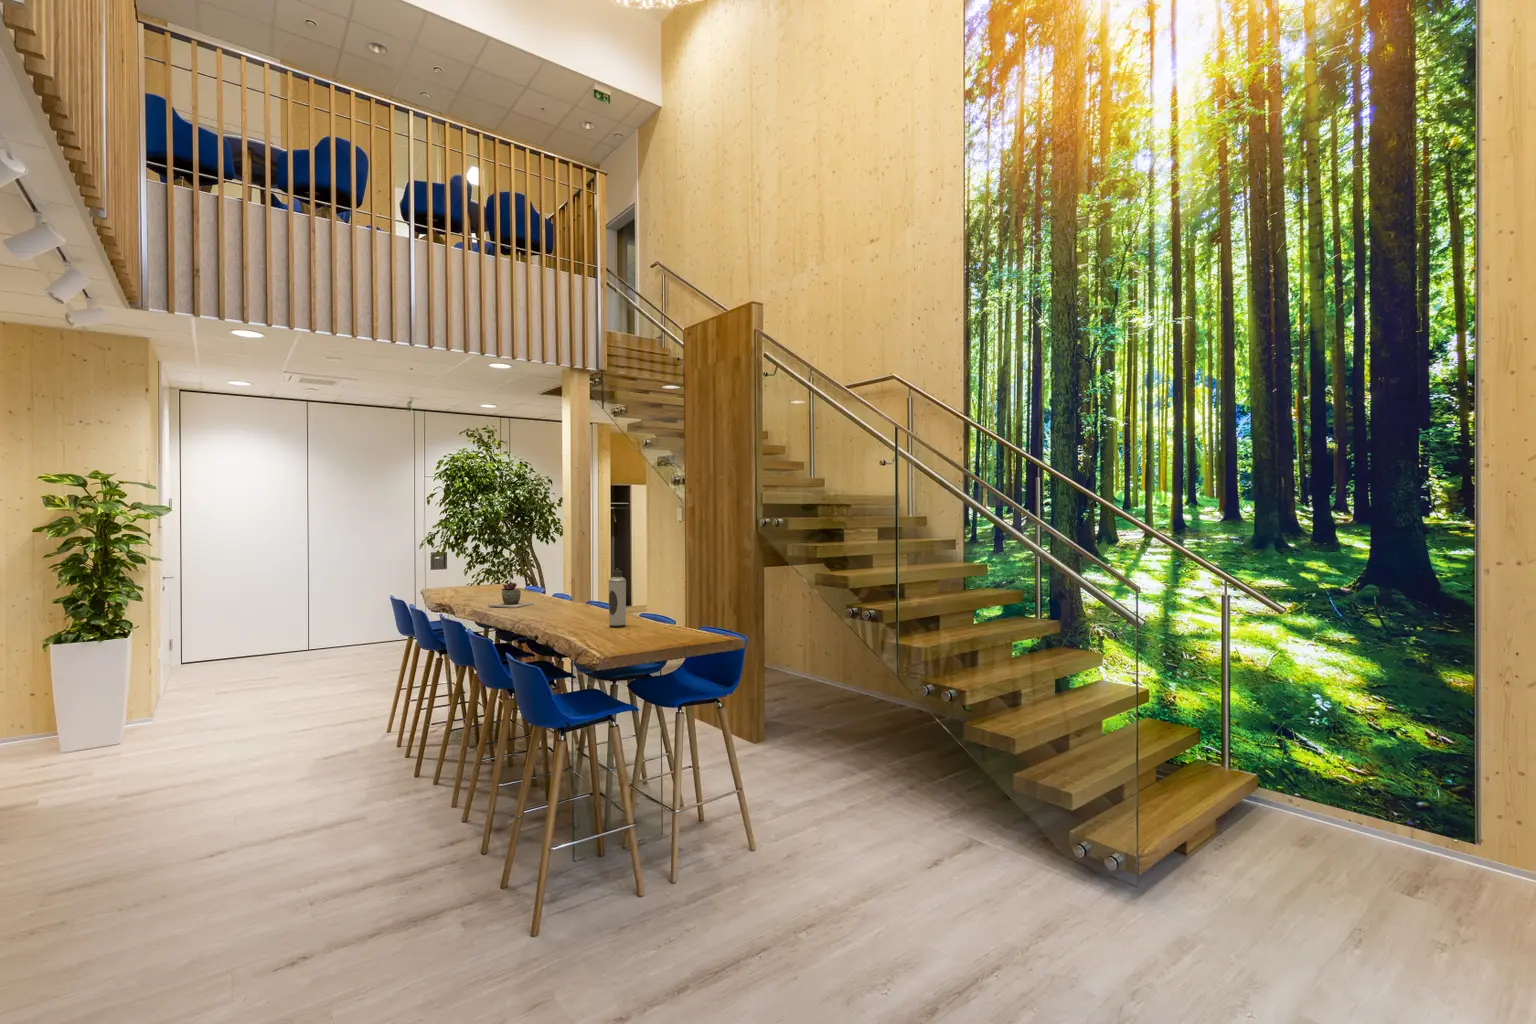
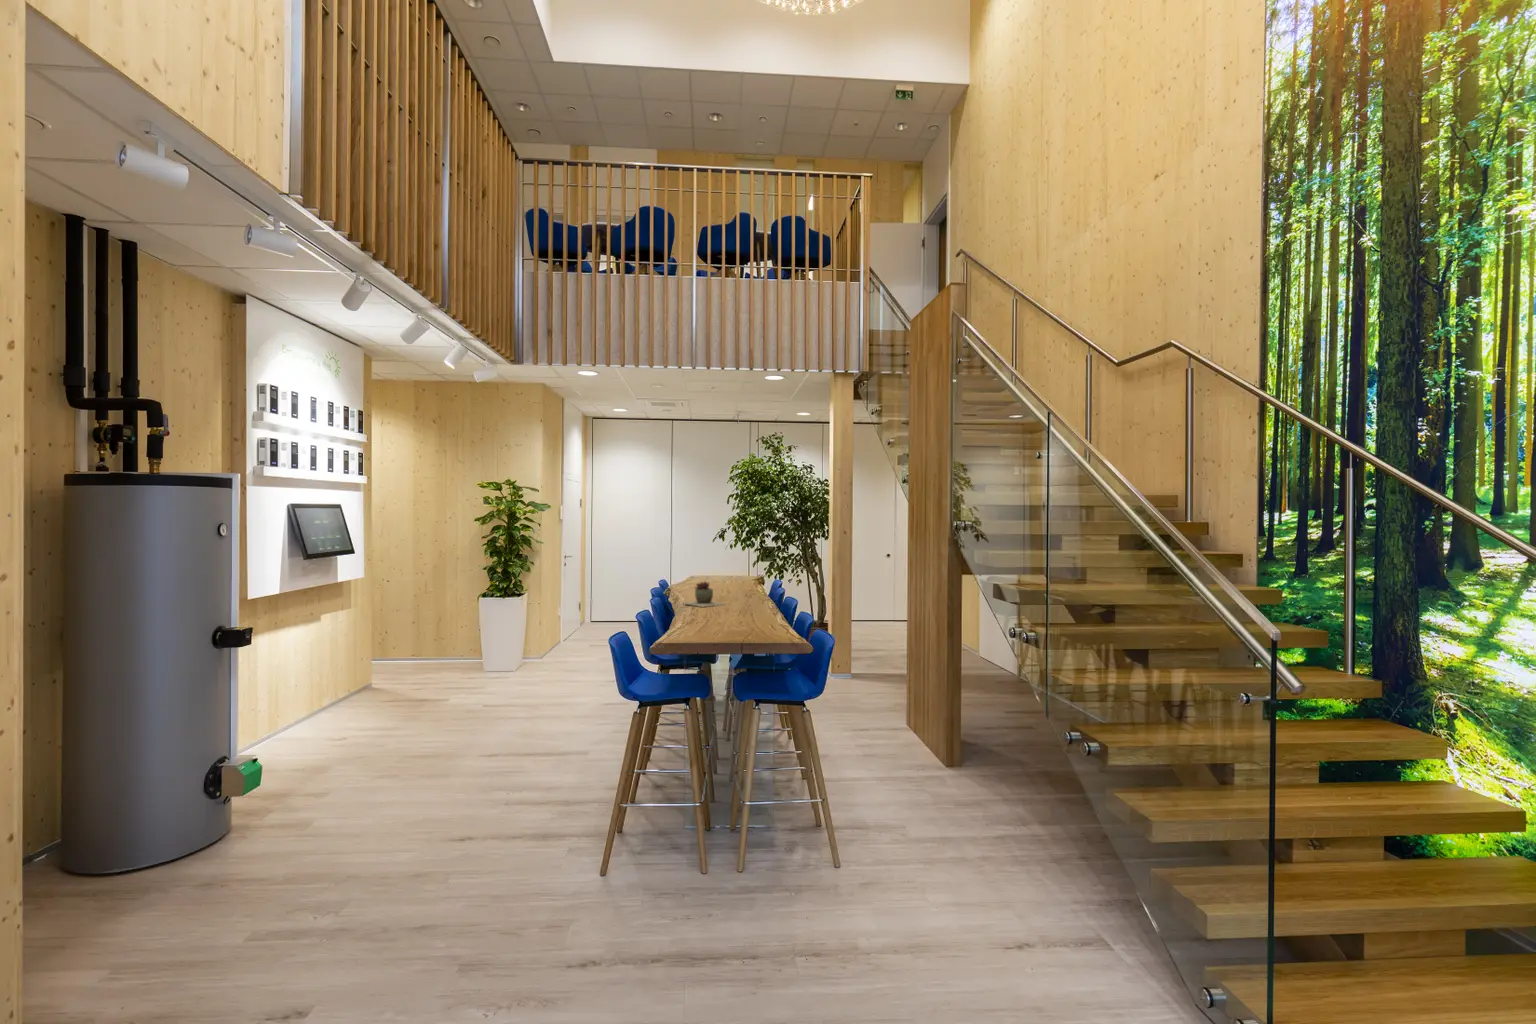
water bottle: present [608,568,626,627] -> none [722,573,741,636]

